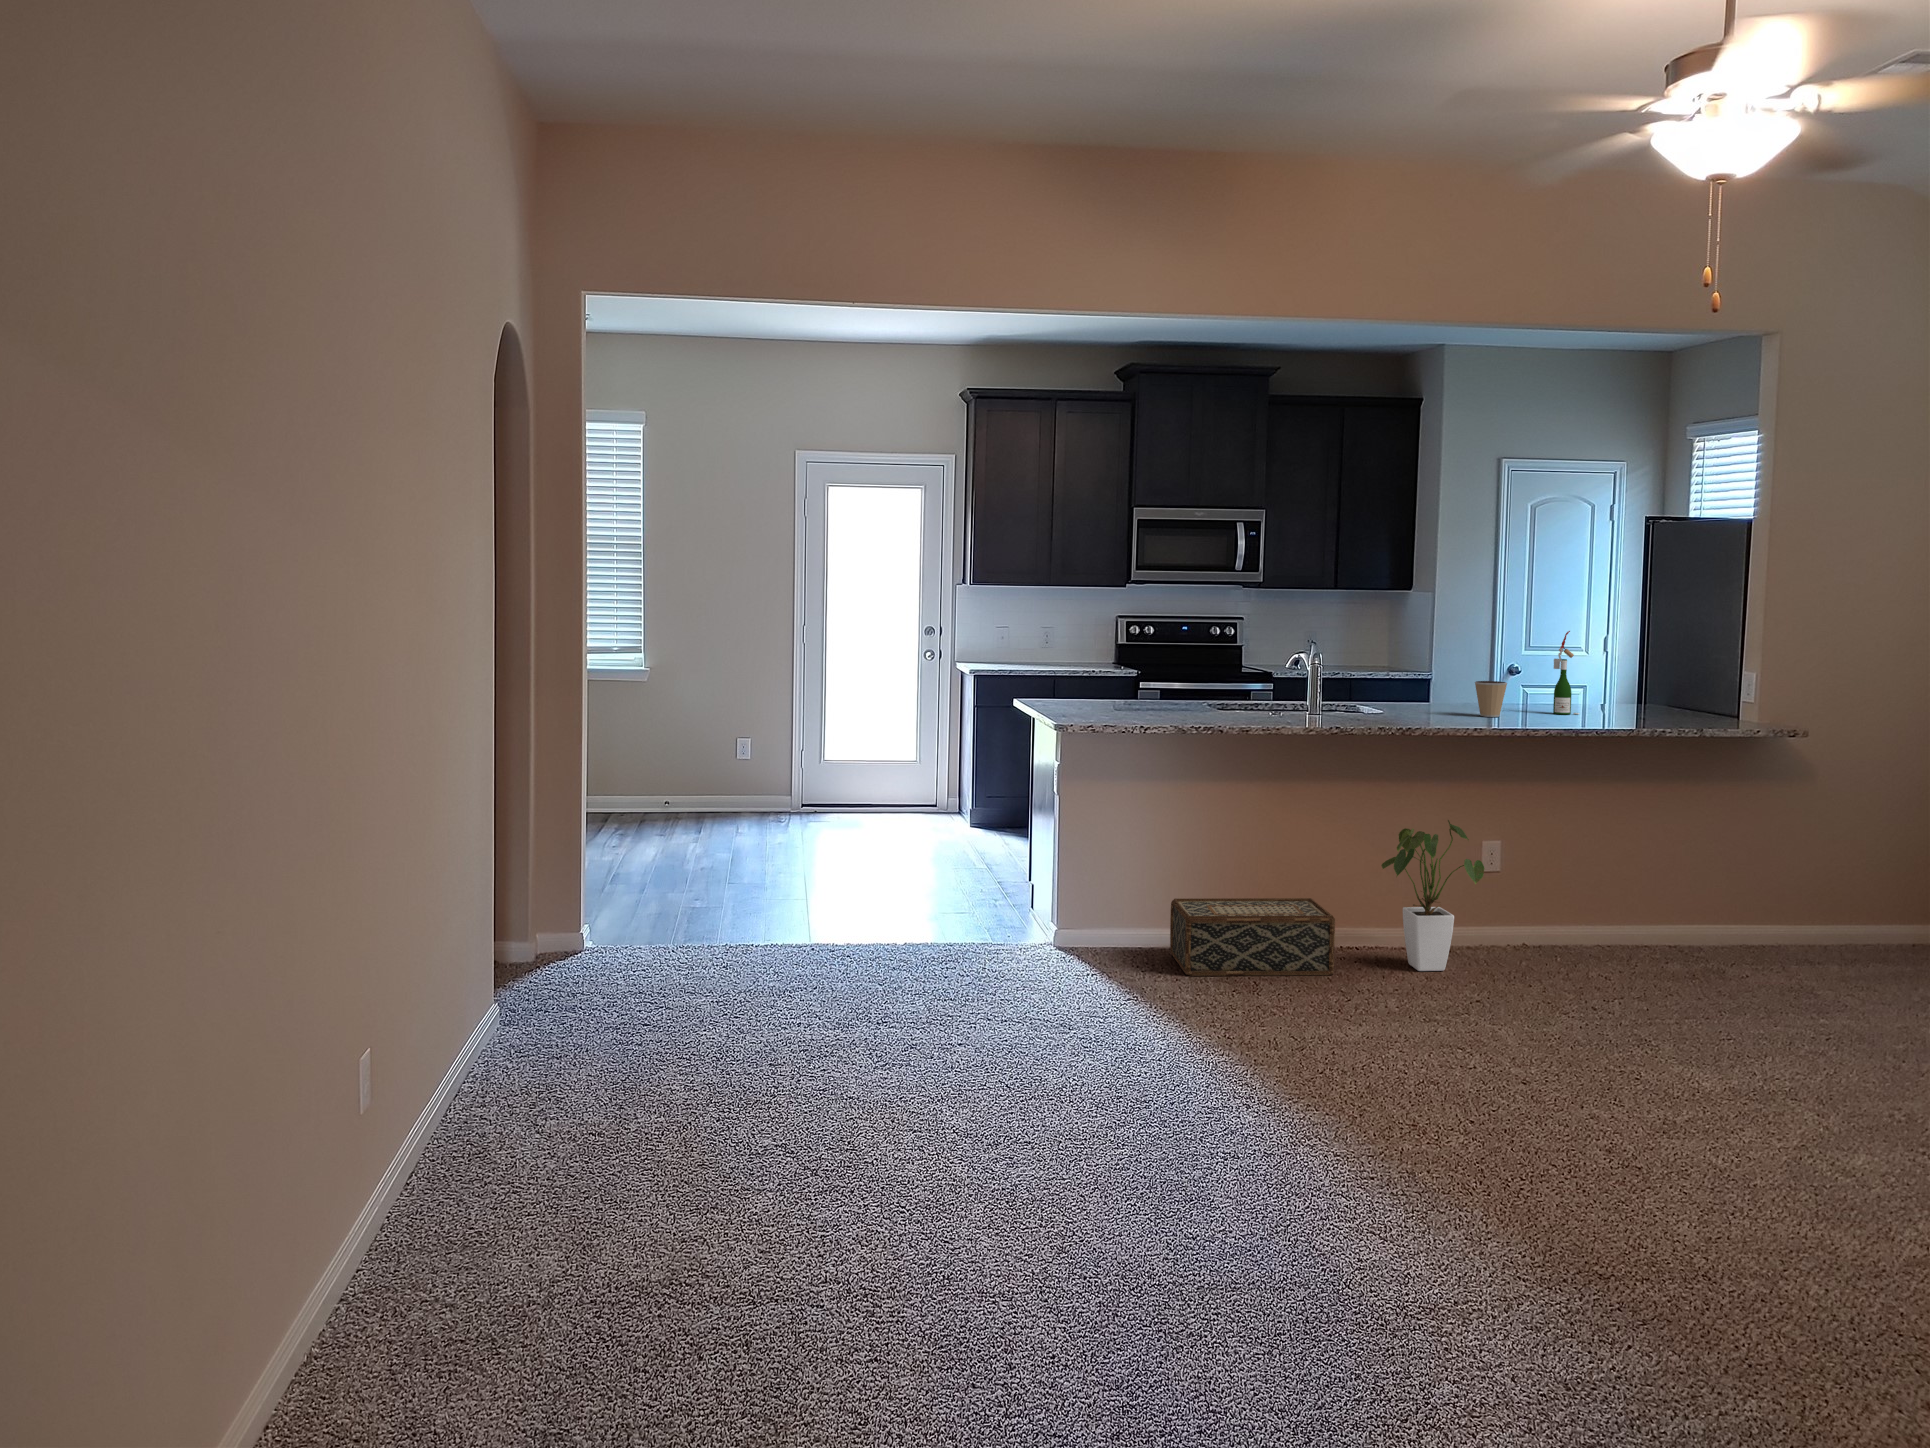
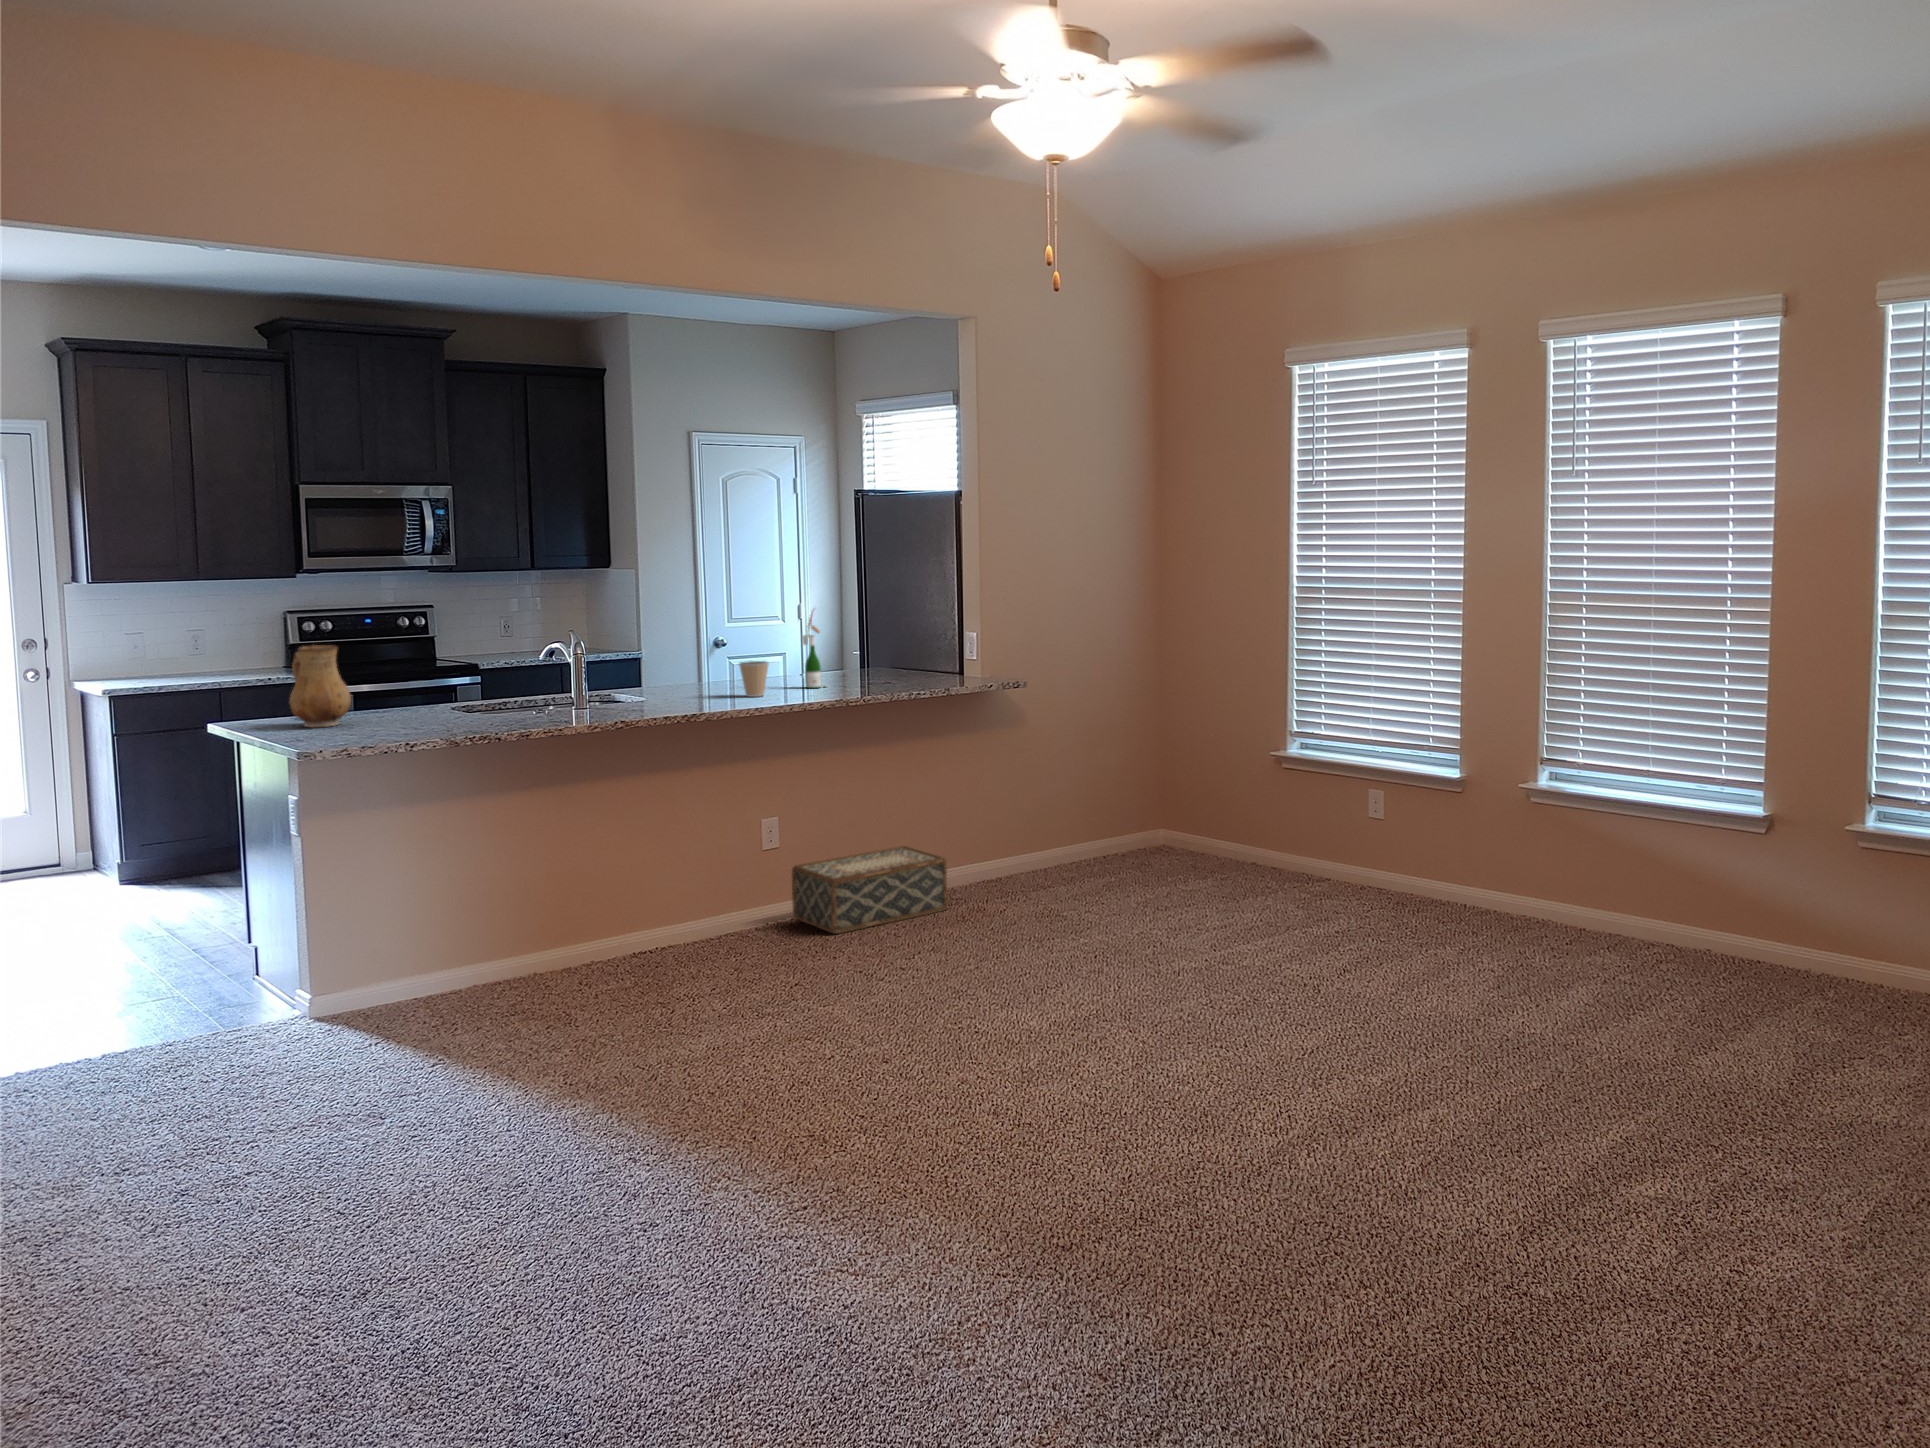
ceramic pitcher: none [1066,639,1113,709] -> present [289,645,351,727]
house plant: present [1381,820,1484,971] -> none [671,803,778,960]
woven basket: present [1170,898,1335,976] -> present [792,846,947,934]

